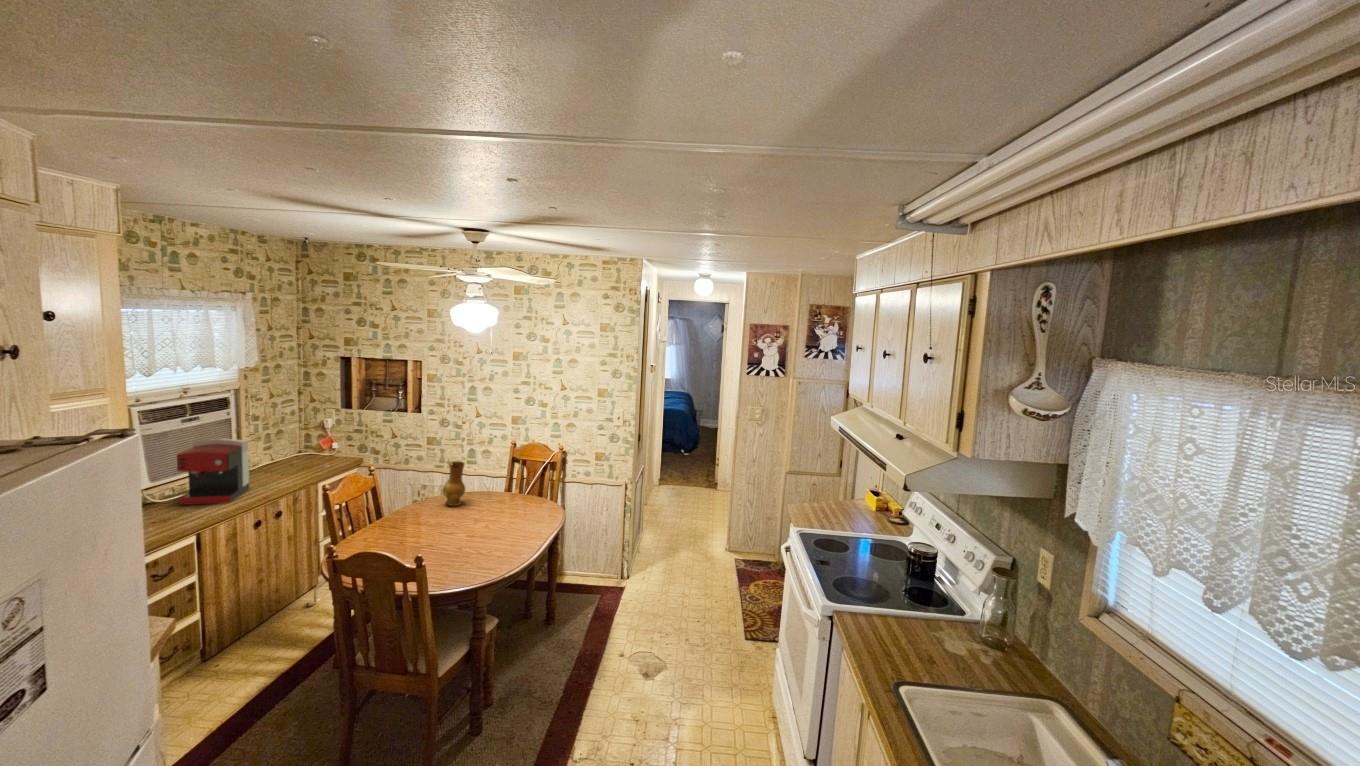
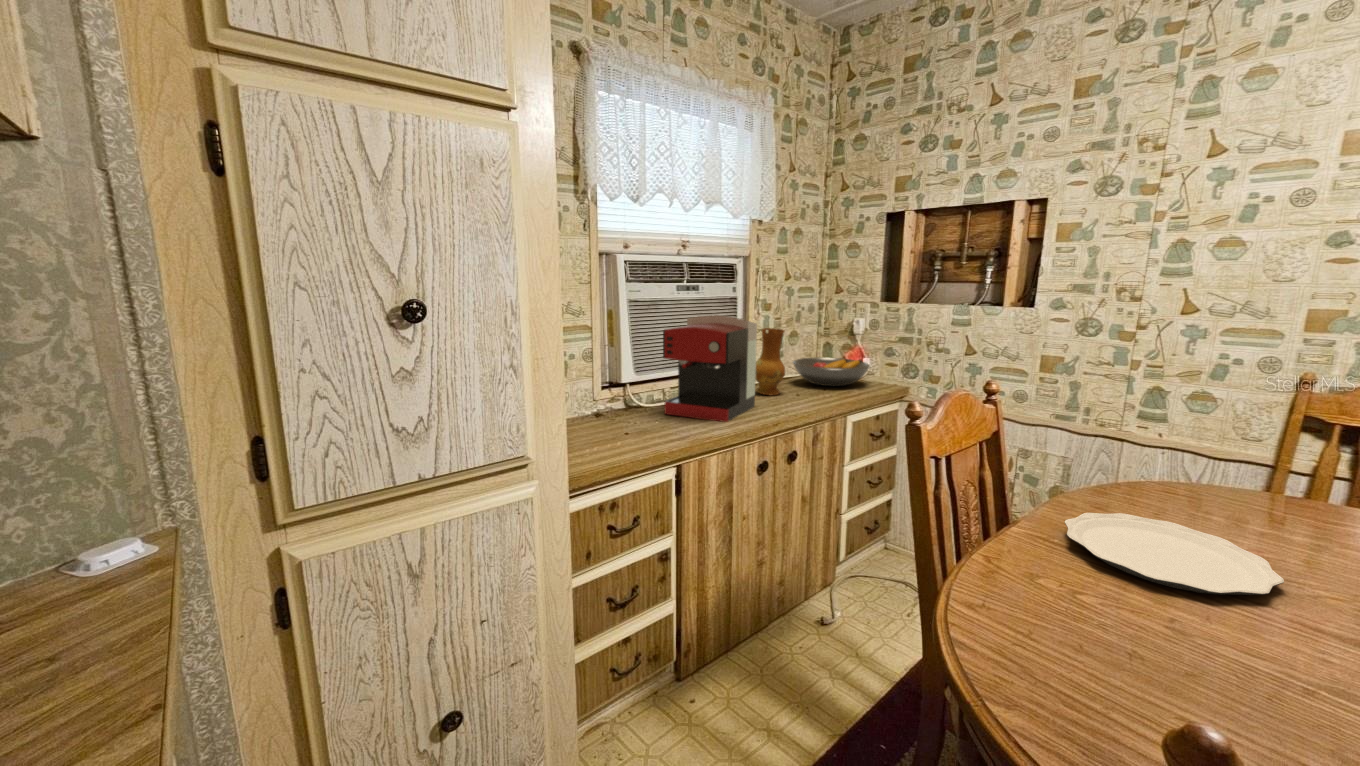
fruit bowl: none [278,445,334,466] -> present [793,357,870,386]
ceramic jug: present [443,461,465,506] -> present [755,328,785,395]
plate: none [383,511,440,531] -> present [1064,513,1284,595]

